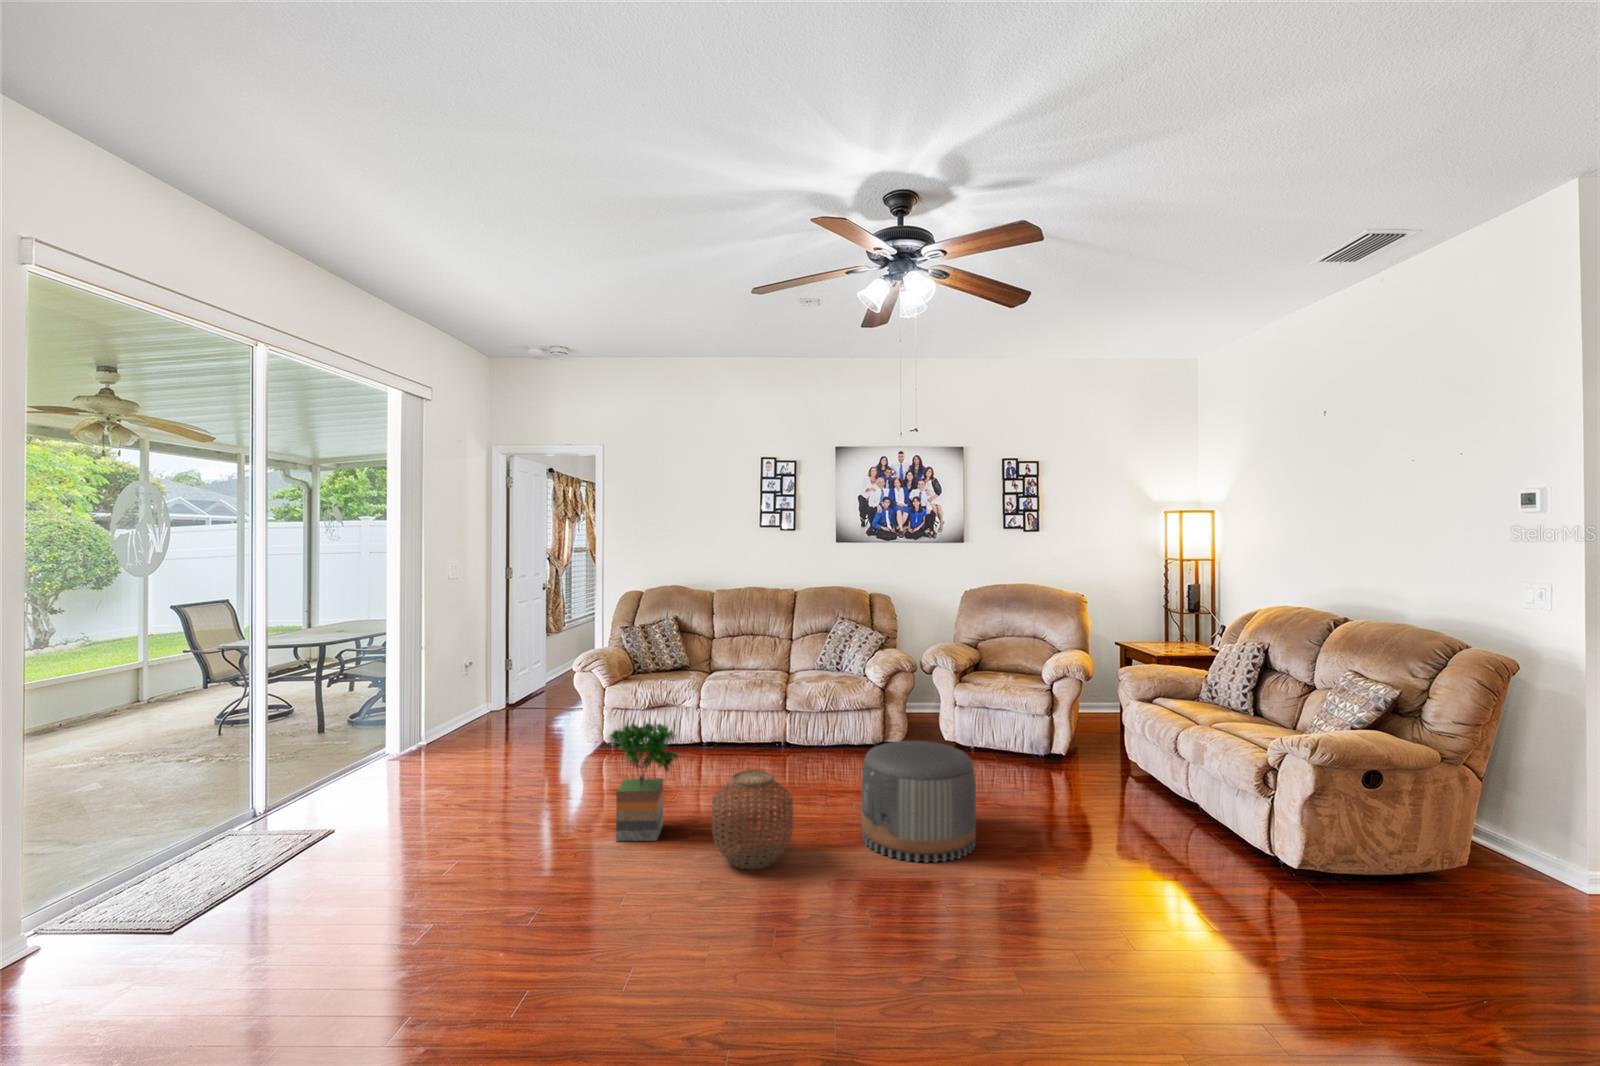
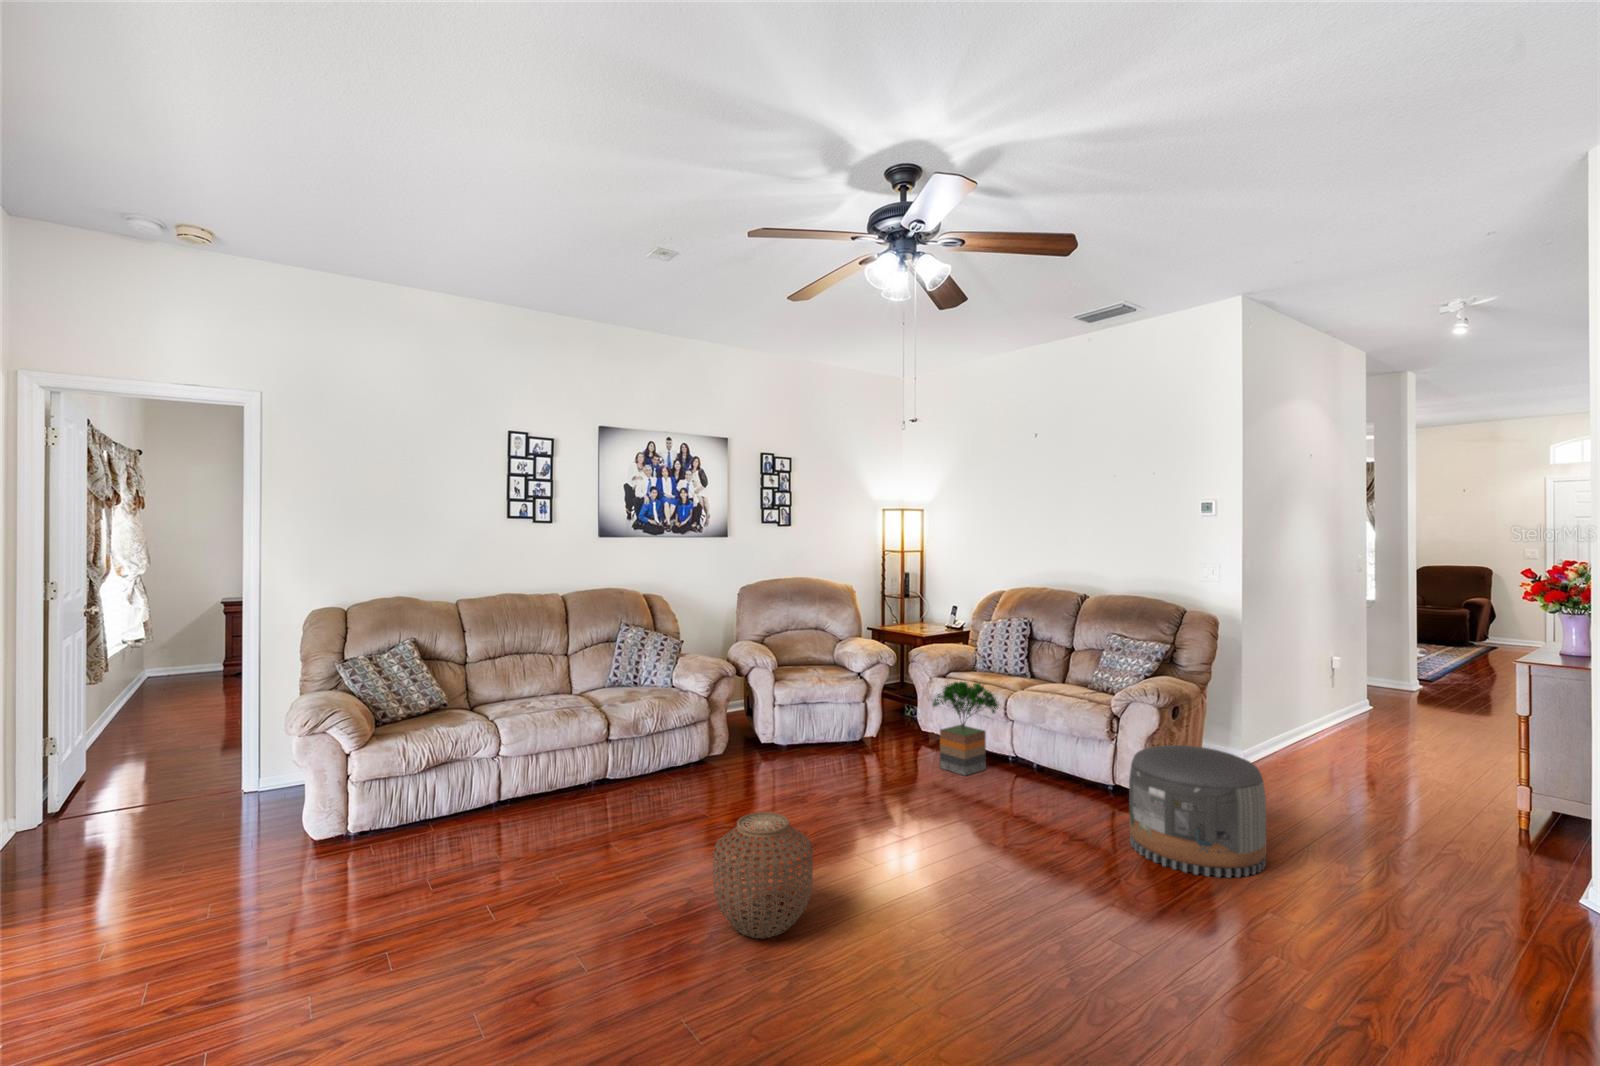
potted tree: present [610,723,678,841] -> present [933,682,999,775]
pouf: present [861,741,976,863] -> present [1129,745,1266,878]

